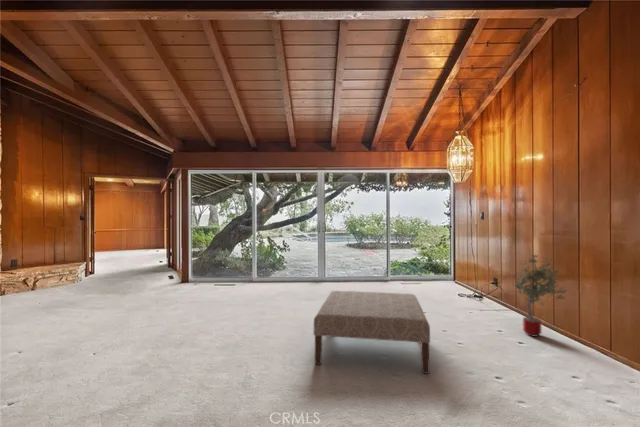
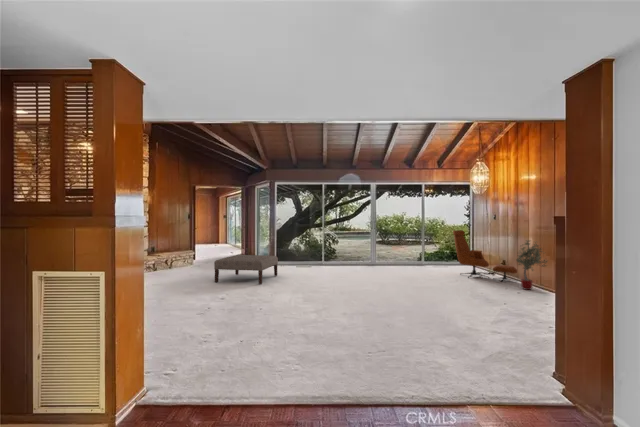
lounge chair: none [422,235,515,316] -> present [453,230,517,281]
ottoman: present [314,291,430,373] -> present [214,255,278,284]

